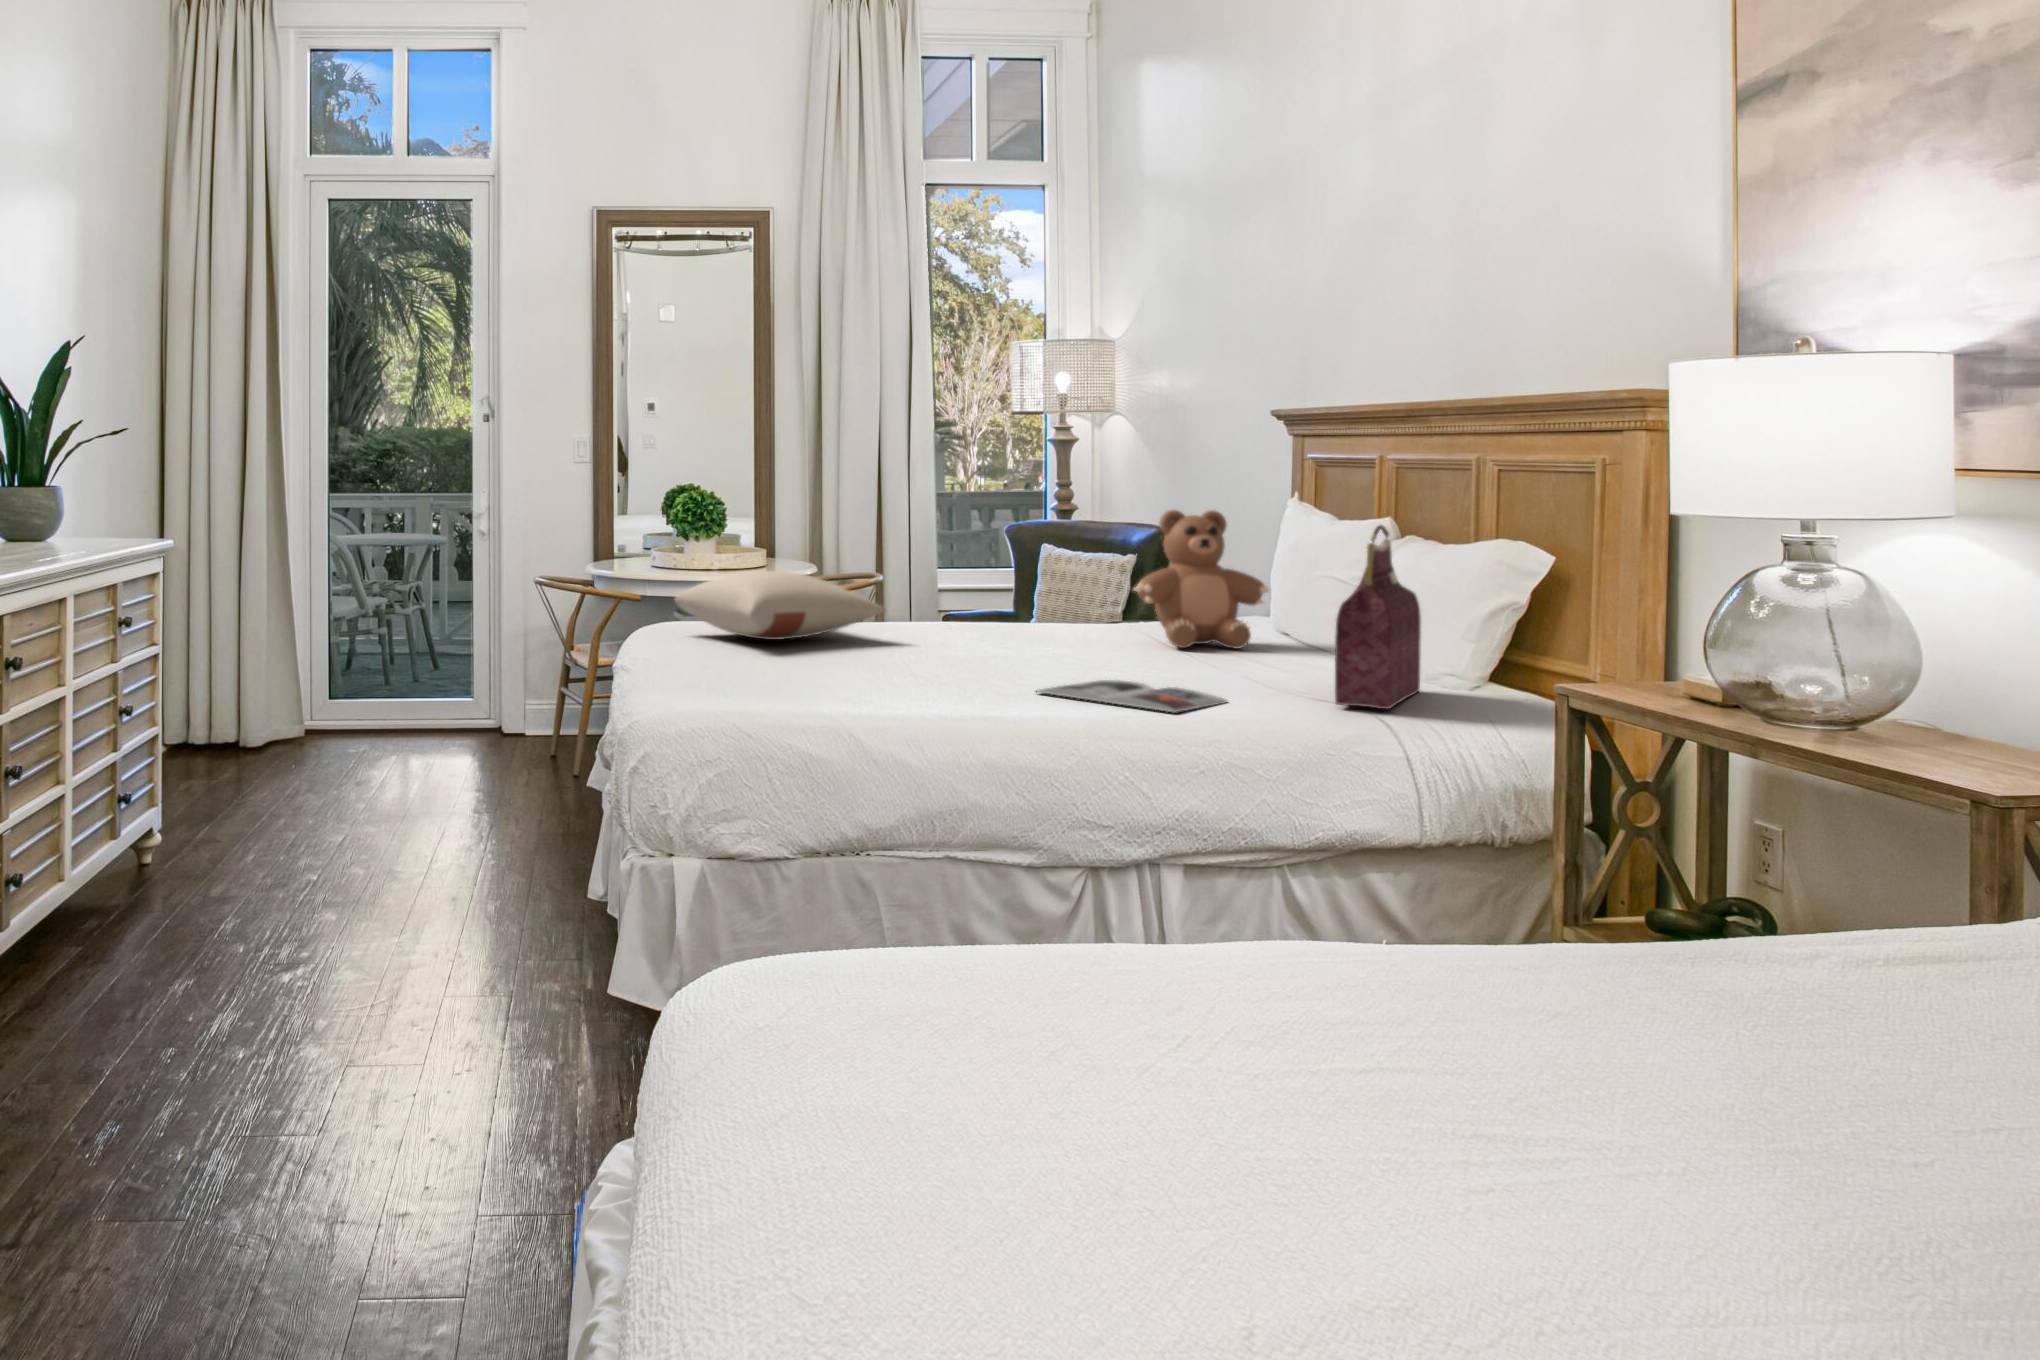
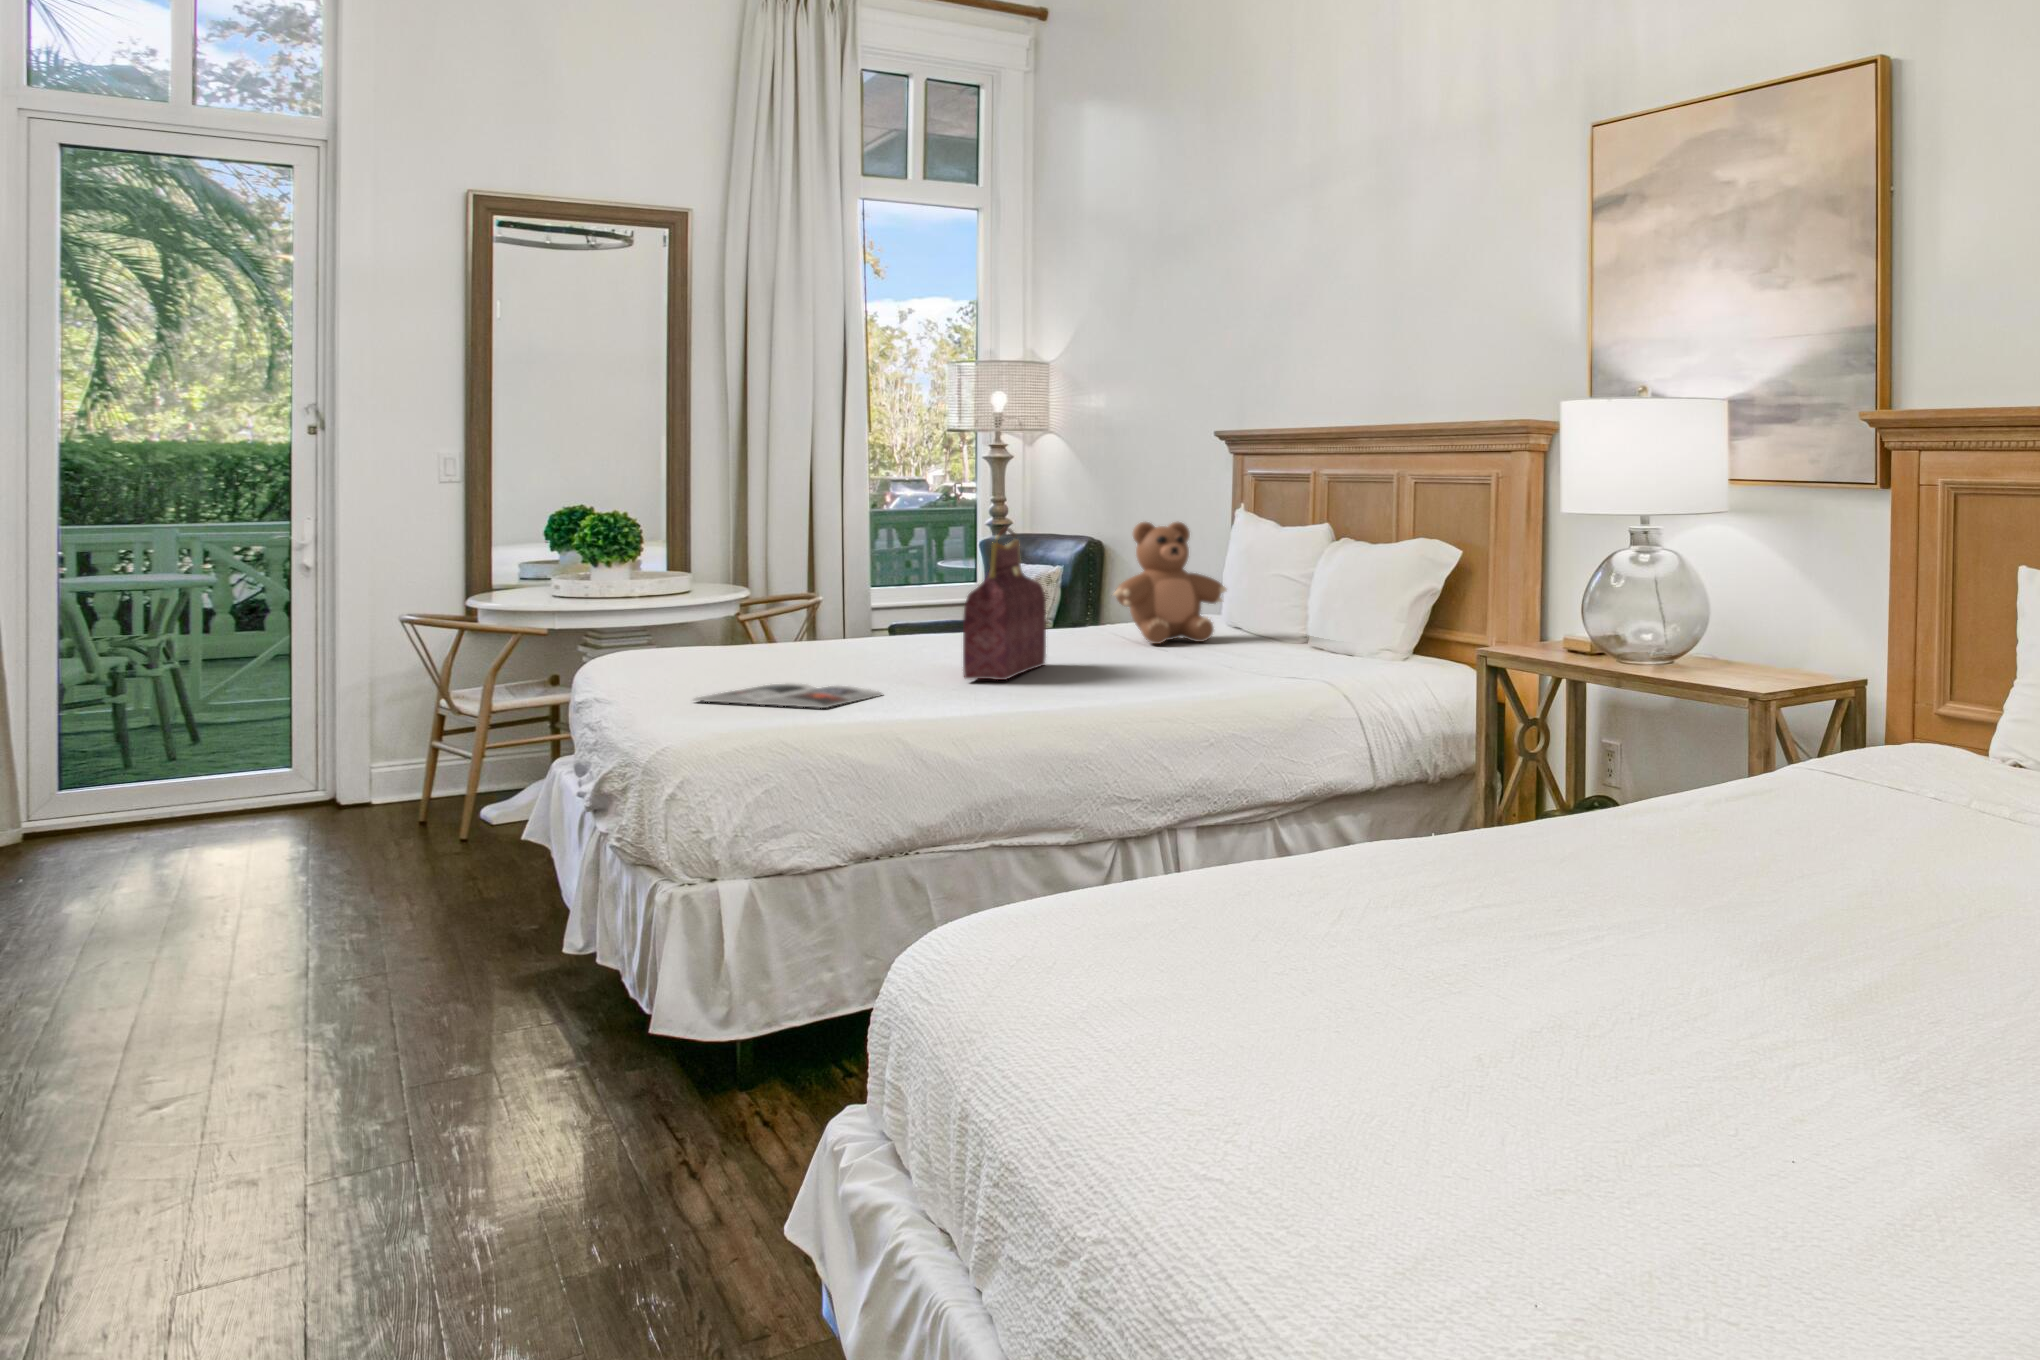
handbag: present [1335,525,1421,709] -> present [963,528,1046,680]
pillow: present [675,571,885,640] -> none [628,592,874,662]
magazine: present [1038,680,1228,713] -> present [694,683,884,708]

